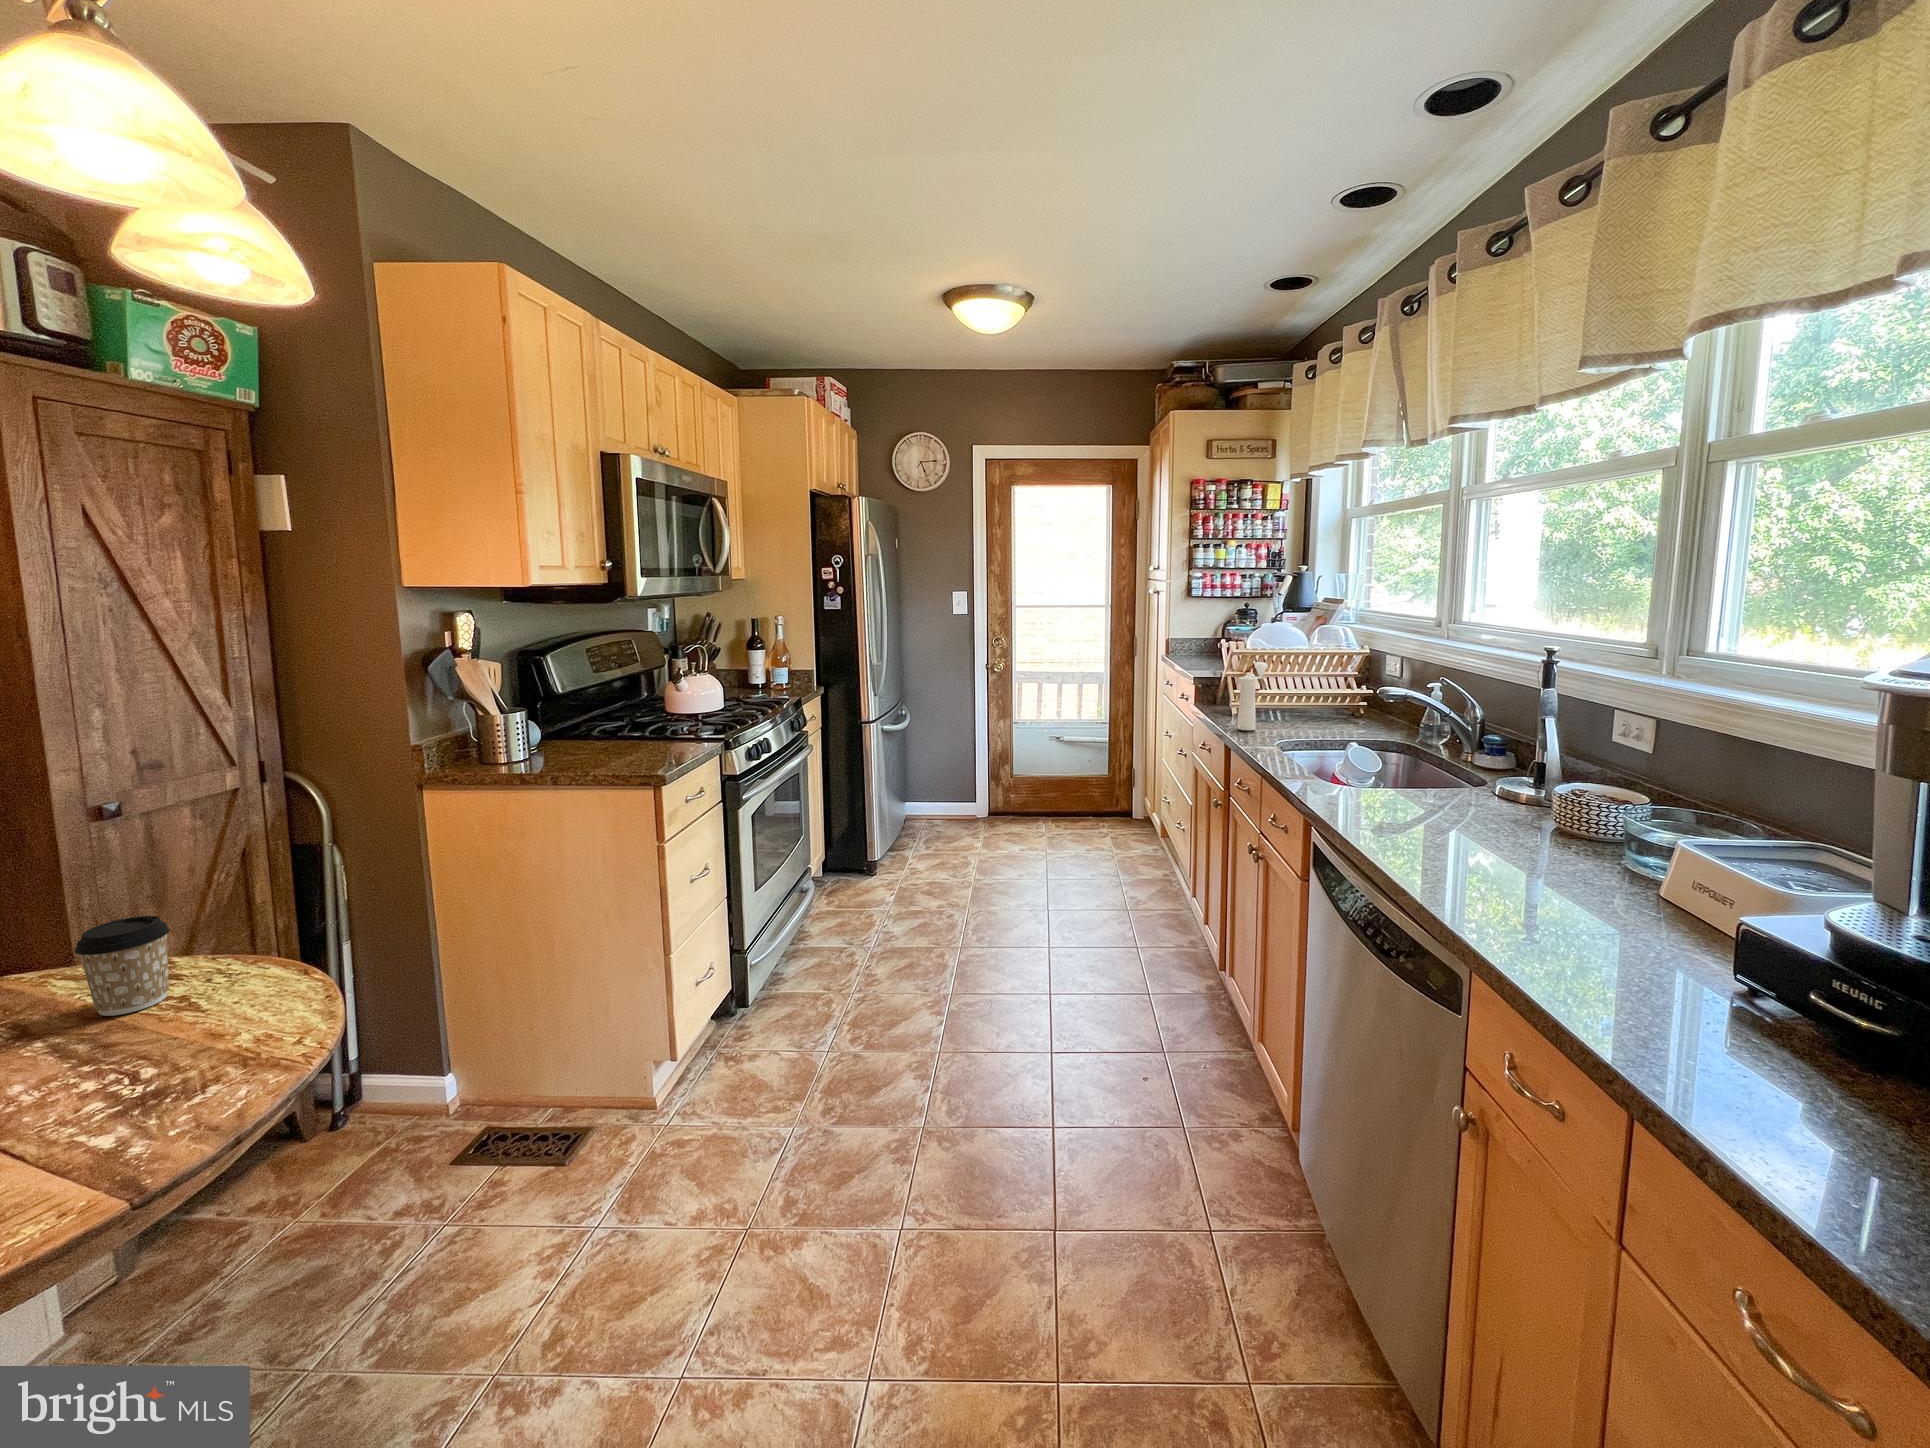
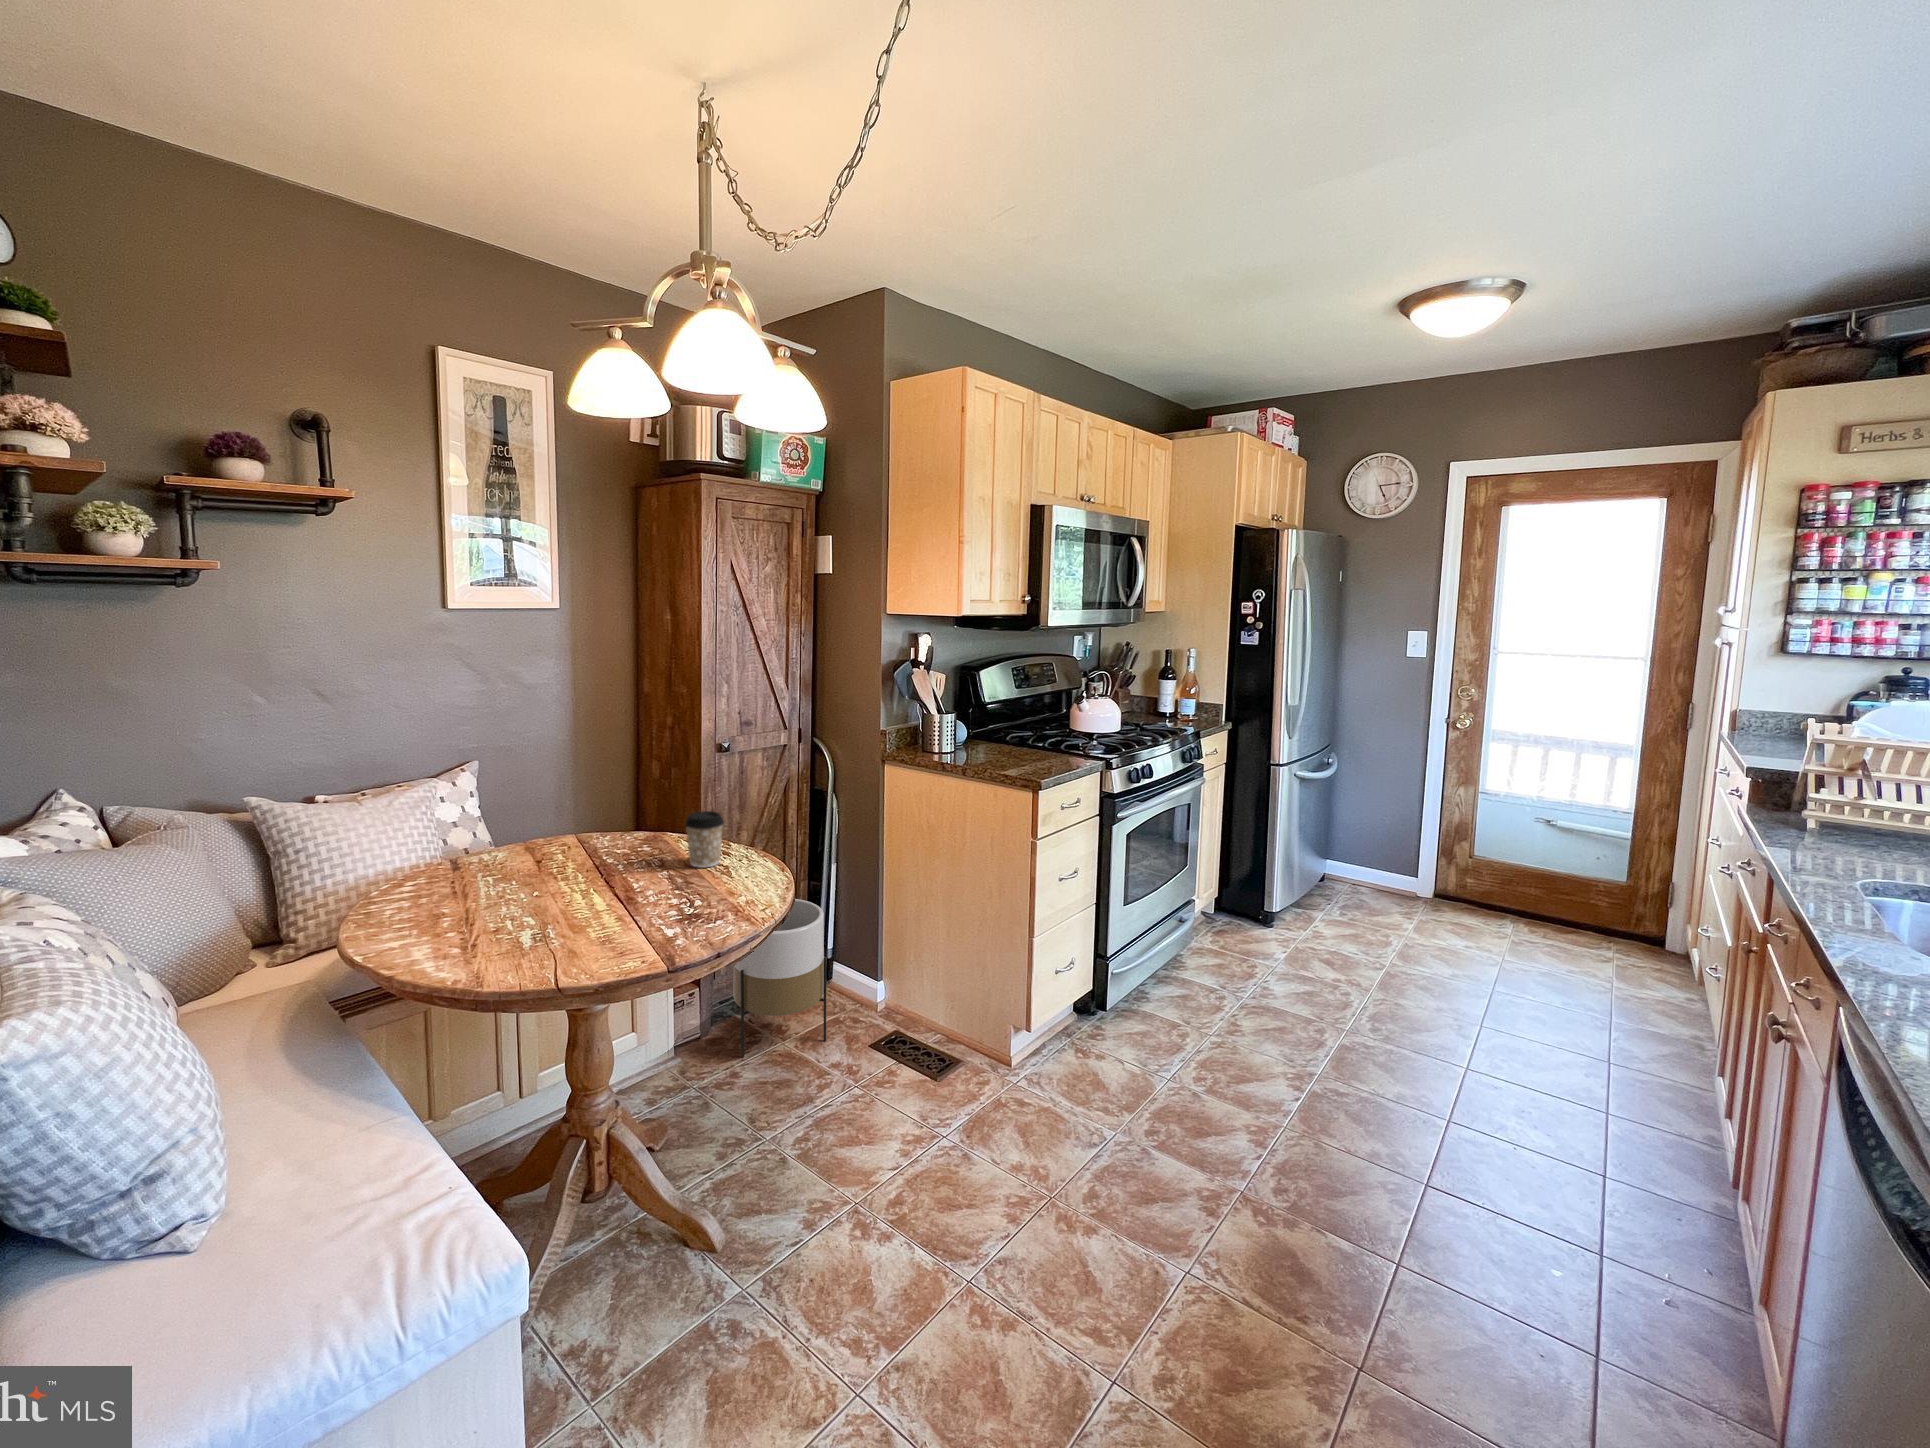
pepper mill: present [1238,662,1268,730] -> none [1813,756,1894,855]
planter: none [166,1006,375,1275] -> present [733,899,826,1057]

